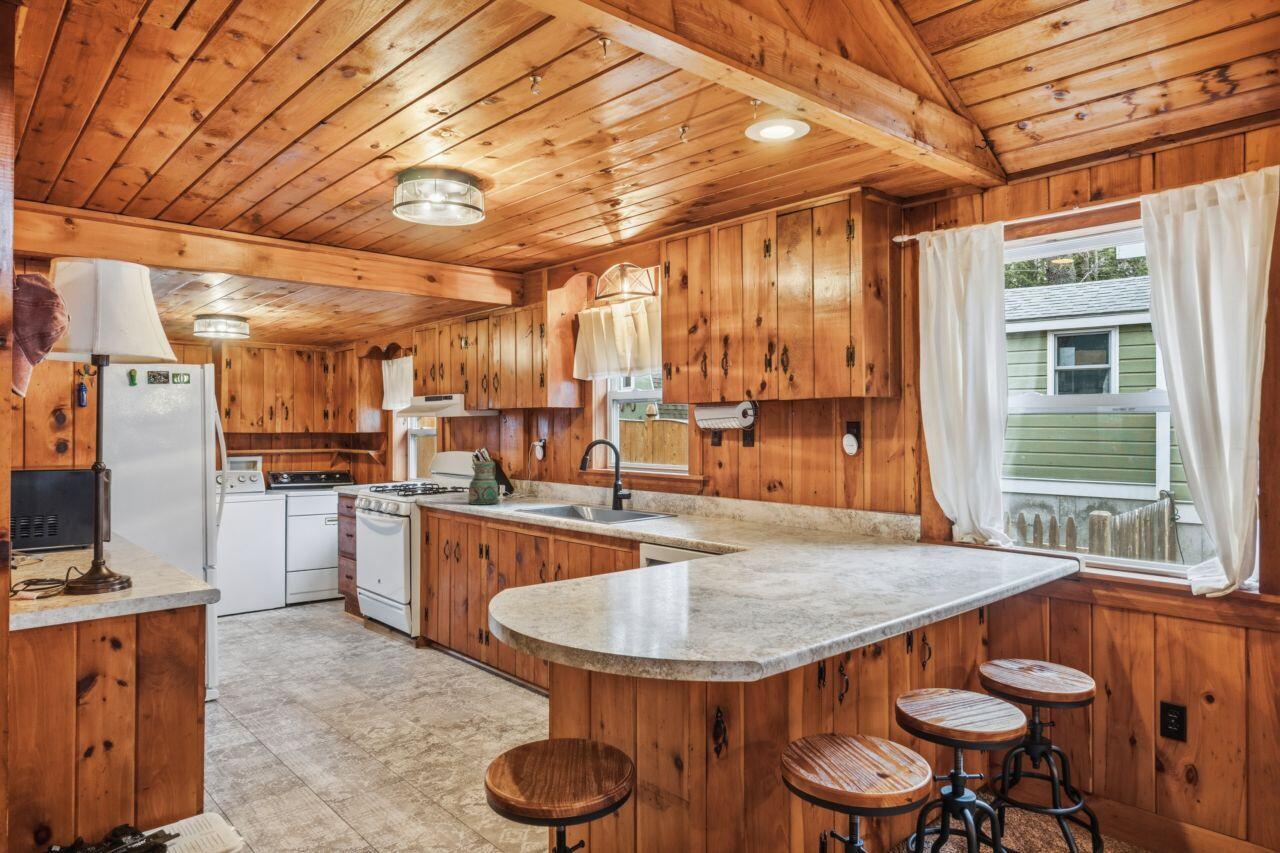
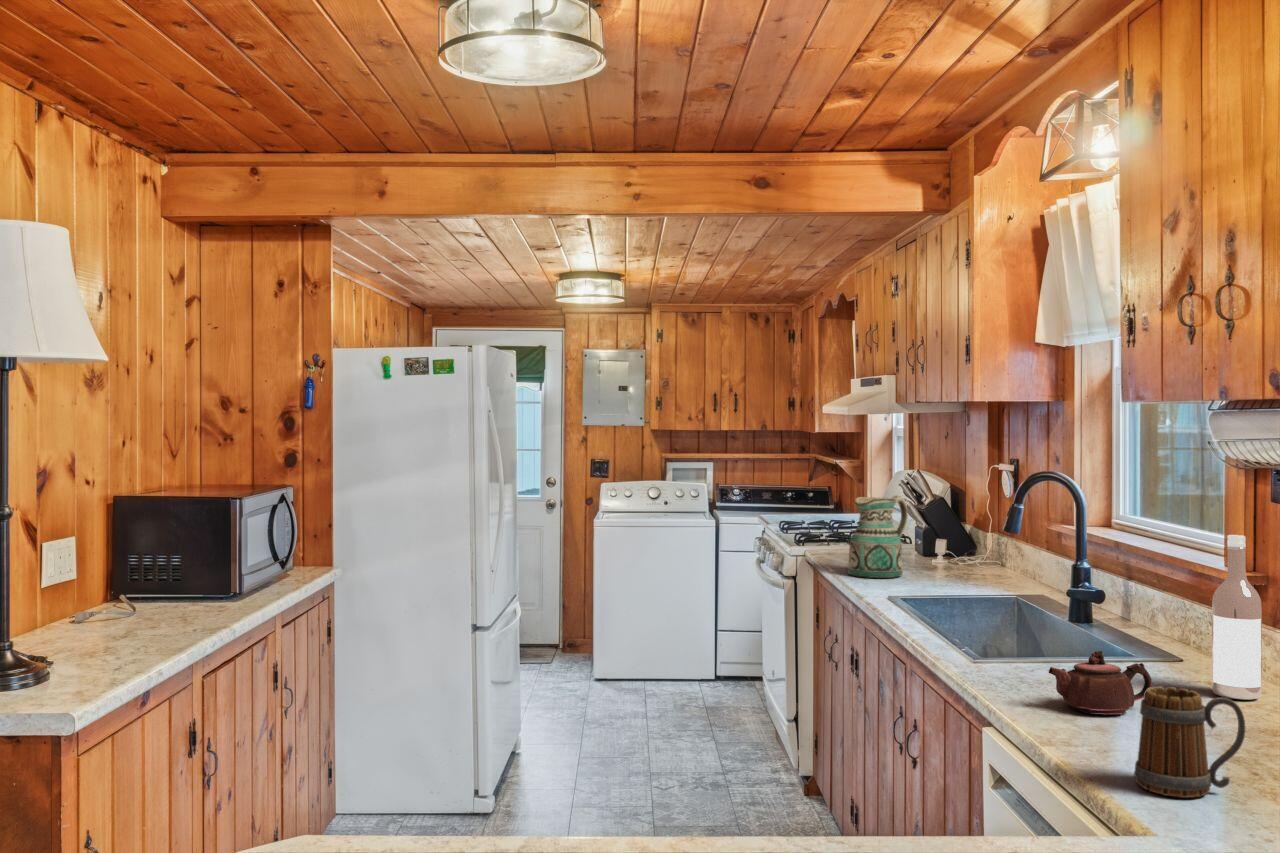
wine bottle: none [702,459,719,523] -> present [1212,535,1262,700]
teapot: none [663,506,695,531] -> present [1049,651,1152,714]
mug: none [727,506,761,544] -> present [1134,687,1245,798]

